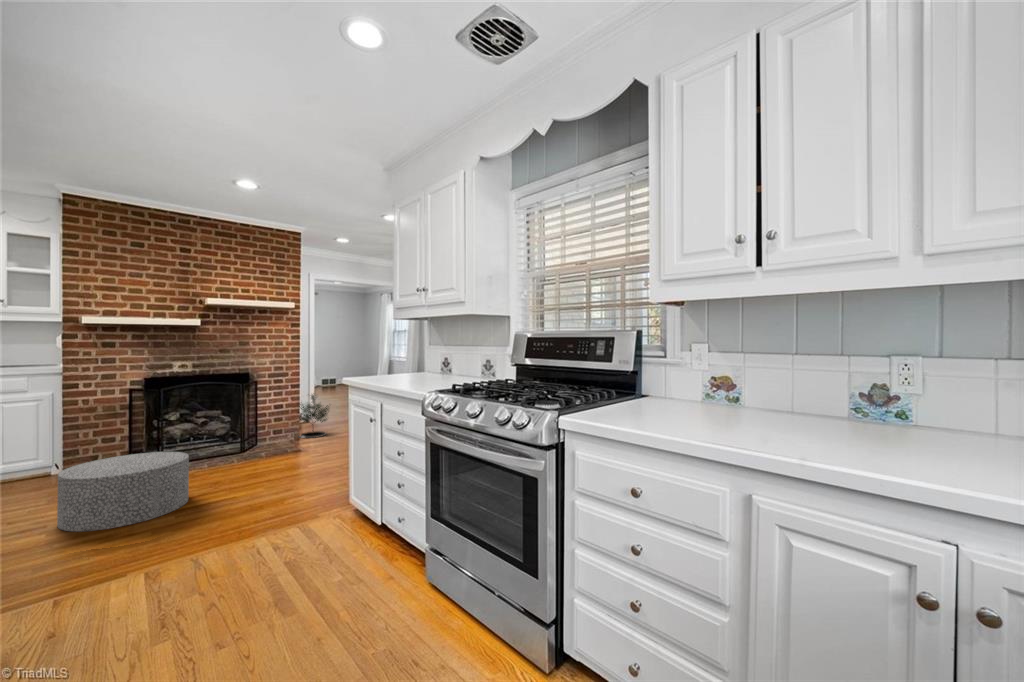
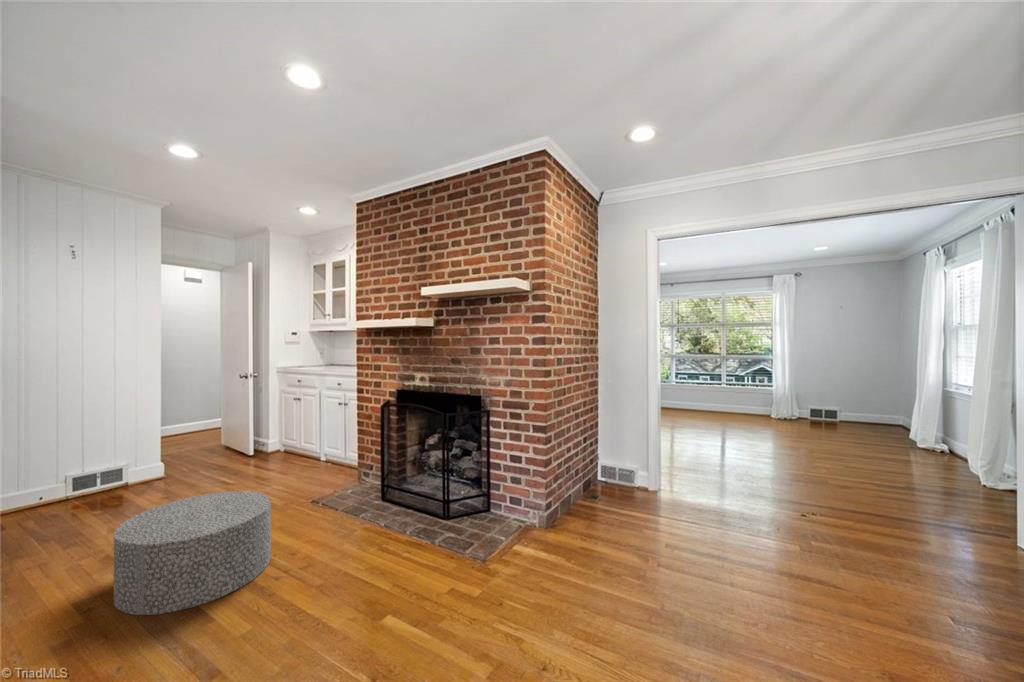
potted tree: present [299,395,329,438] -> none [577,433,635,524]

